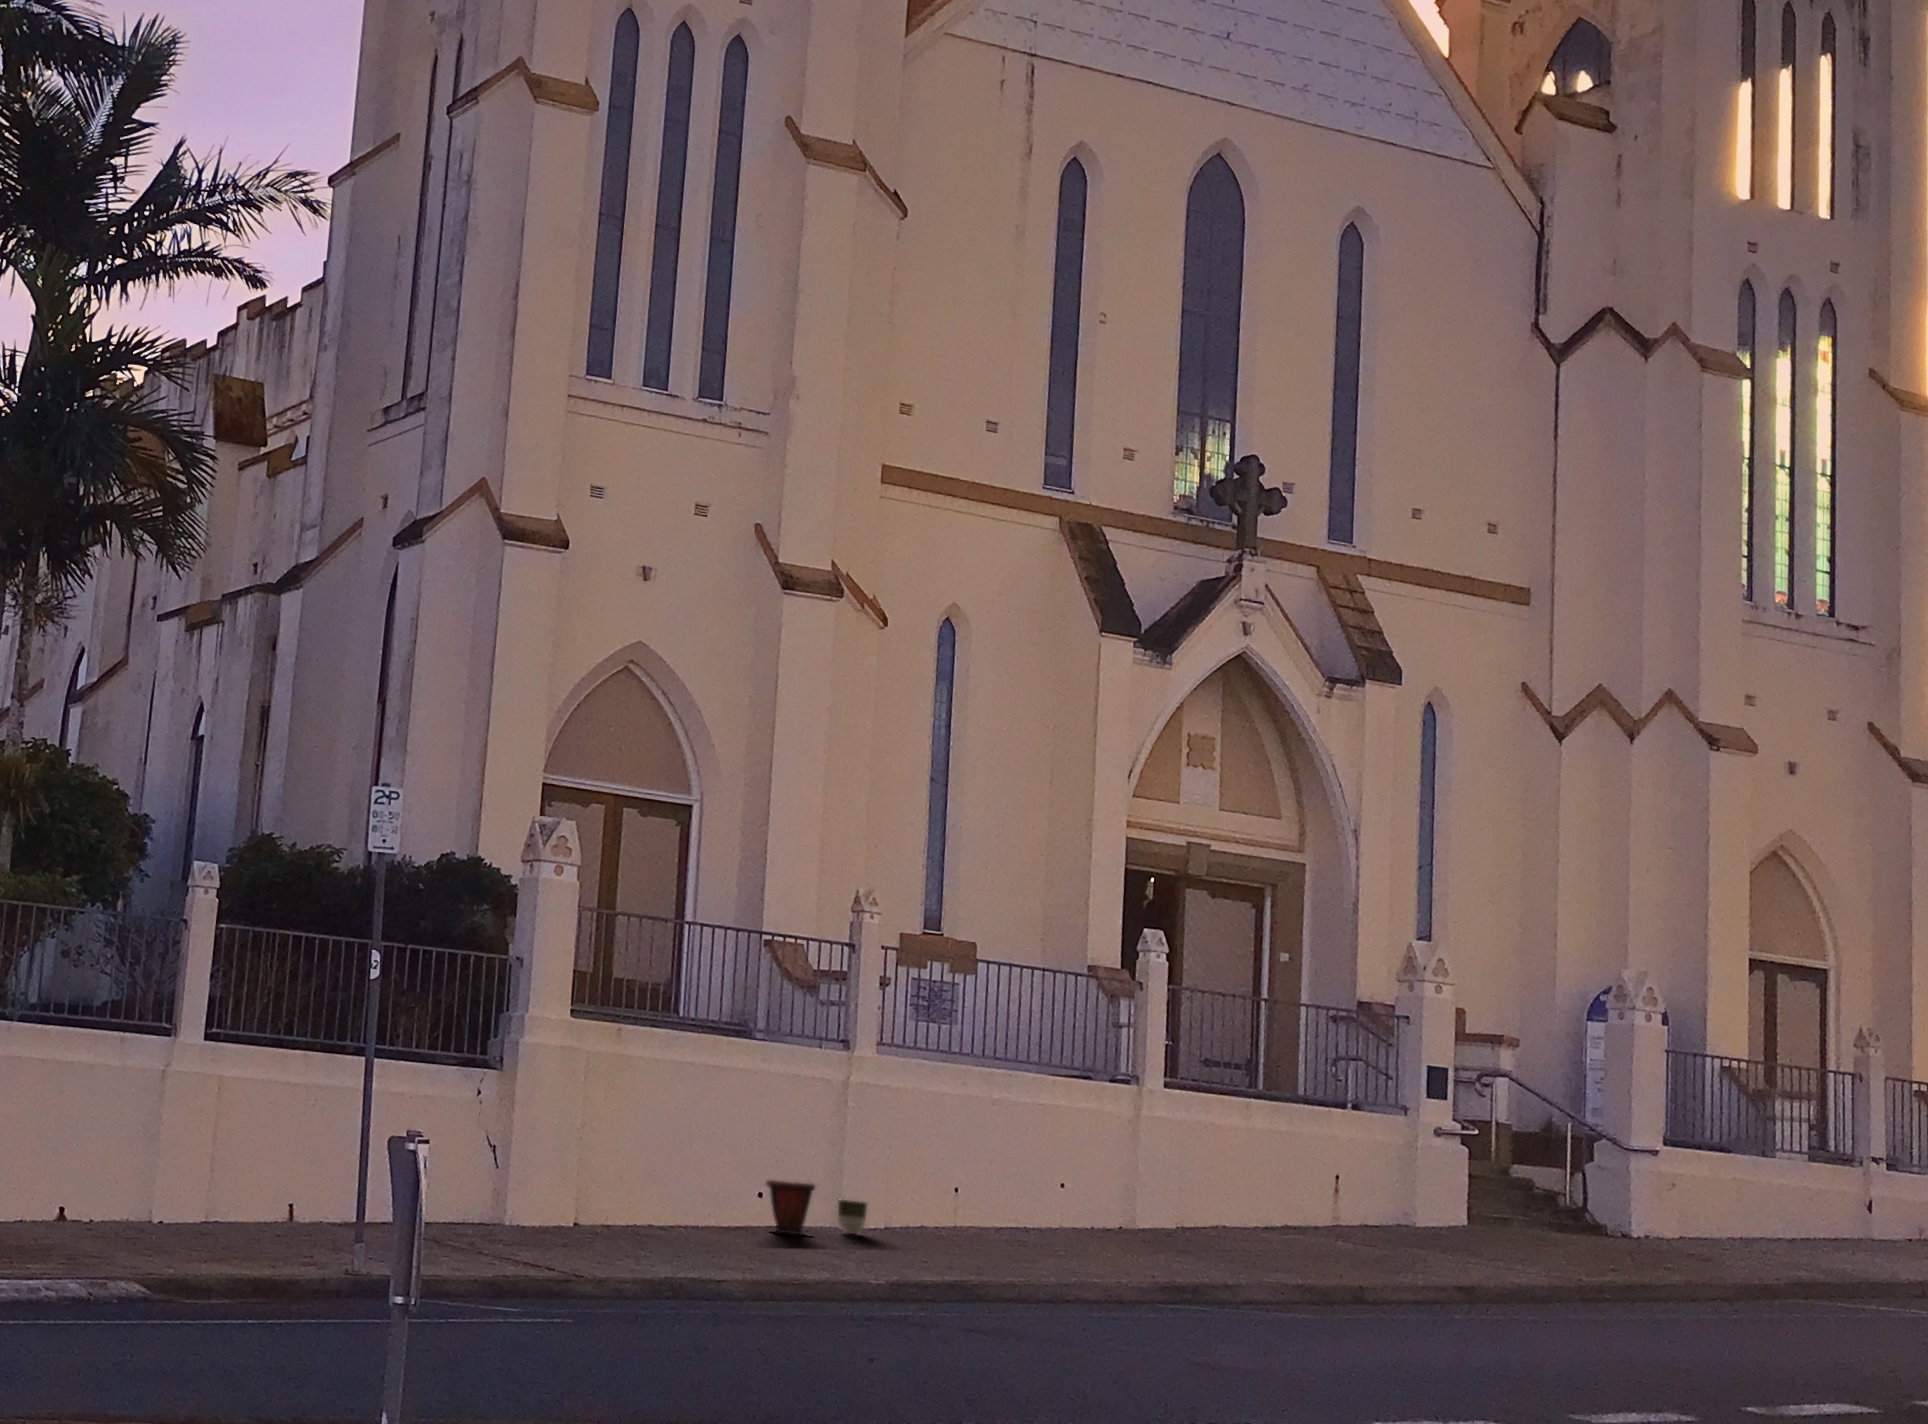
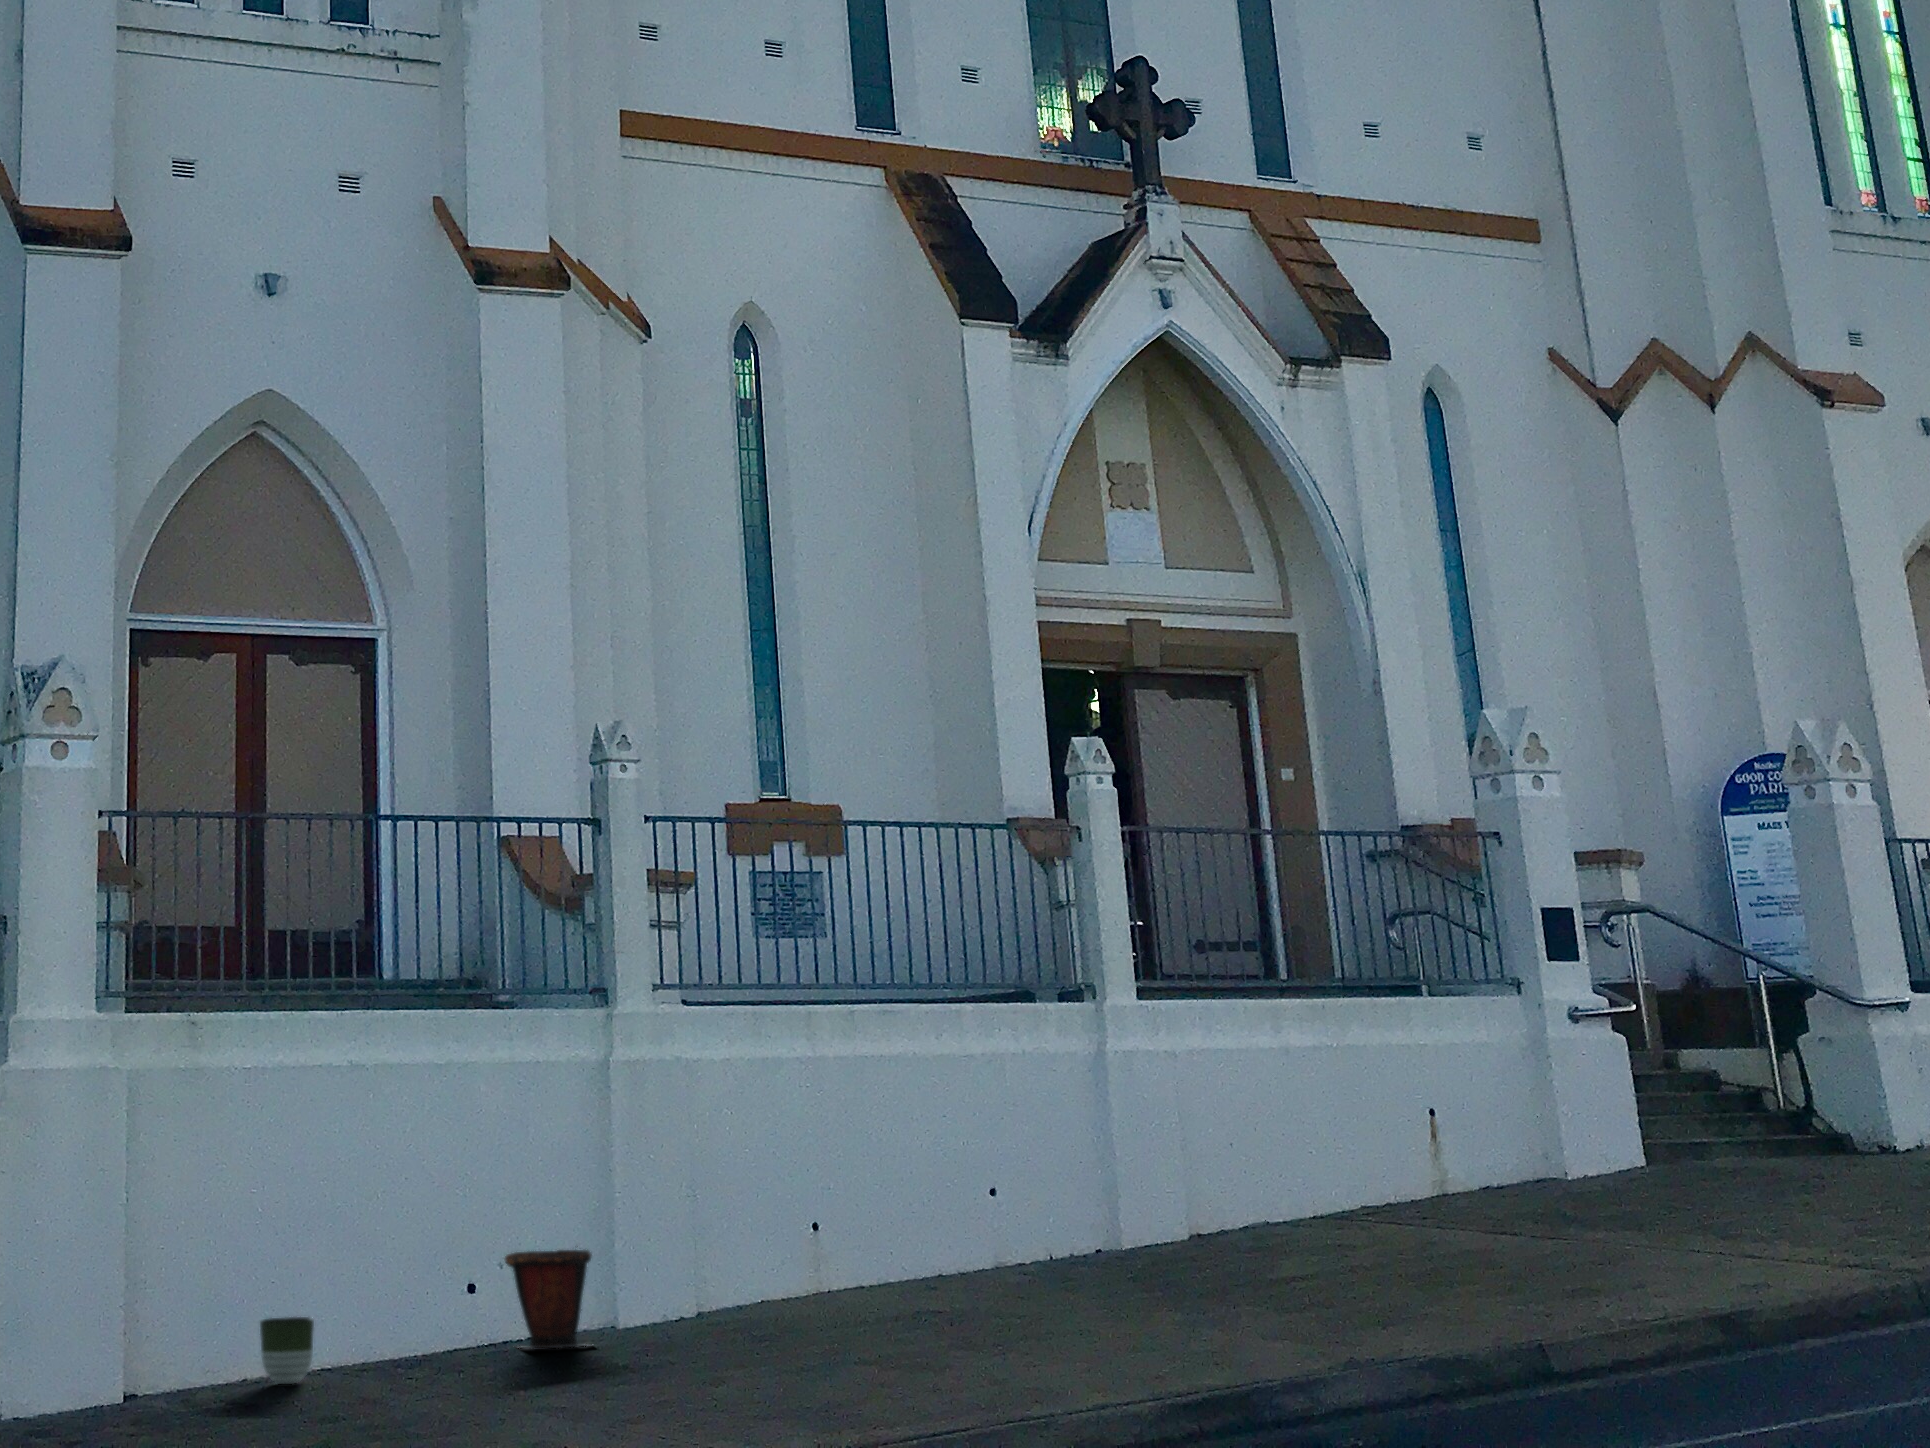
planter: present [838,1200,868,1234] -> present [260,1317,314,1384]

